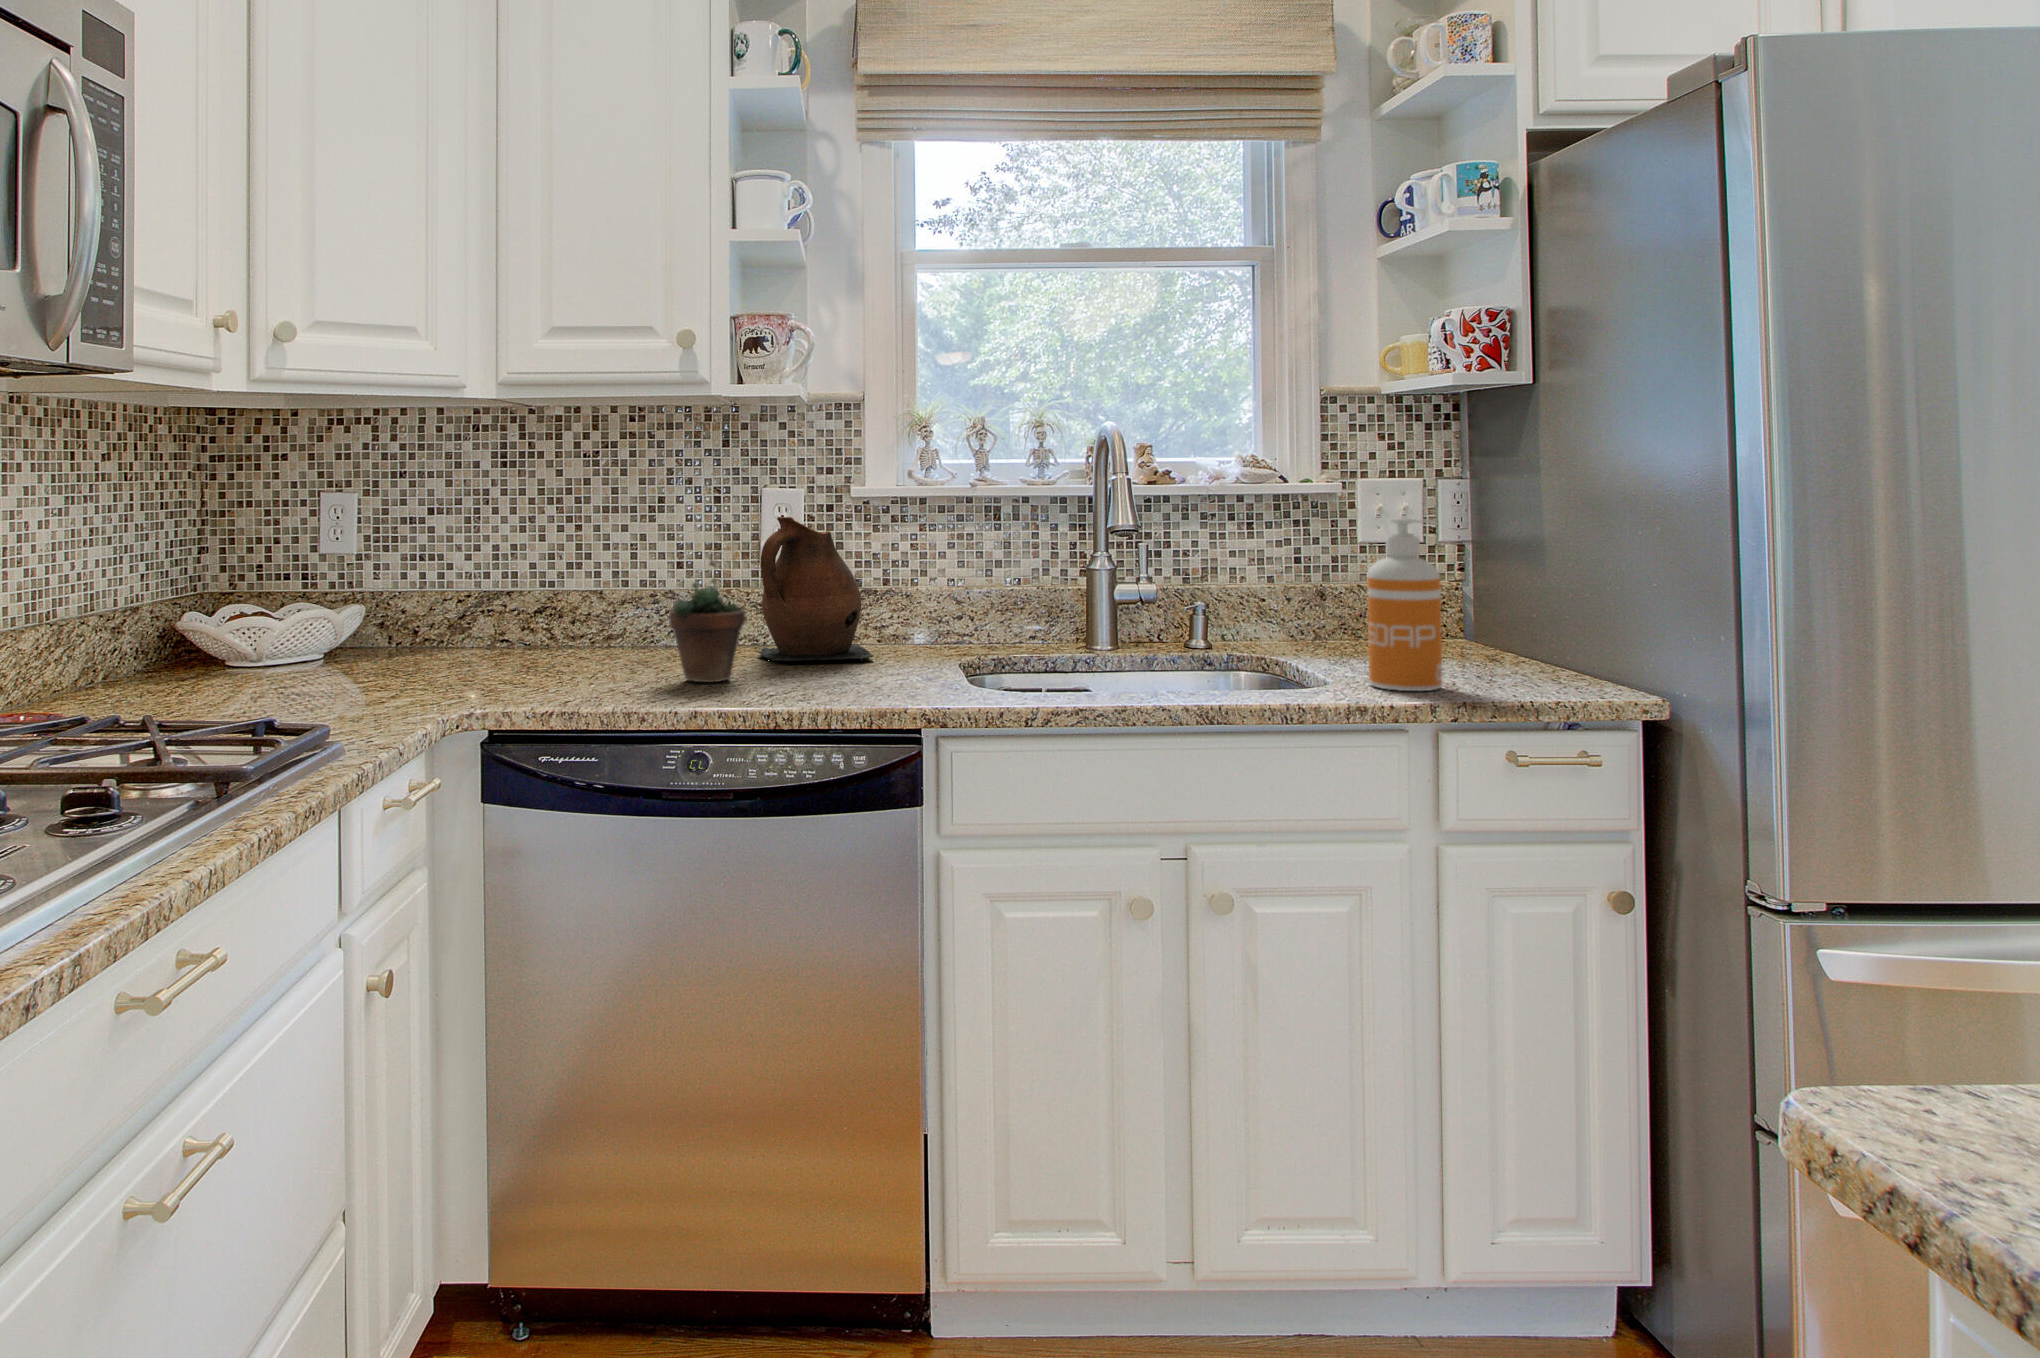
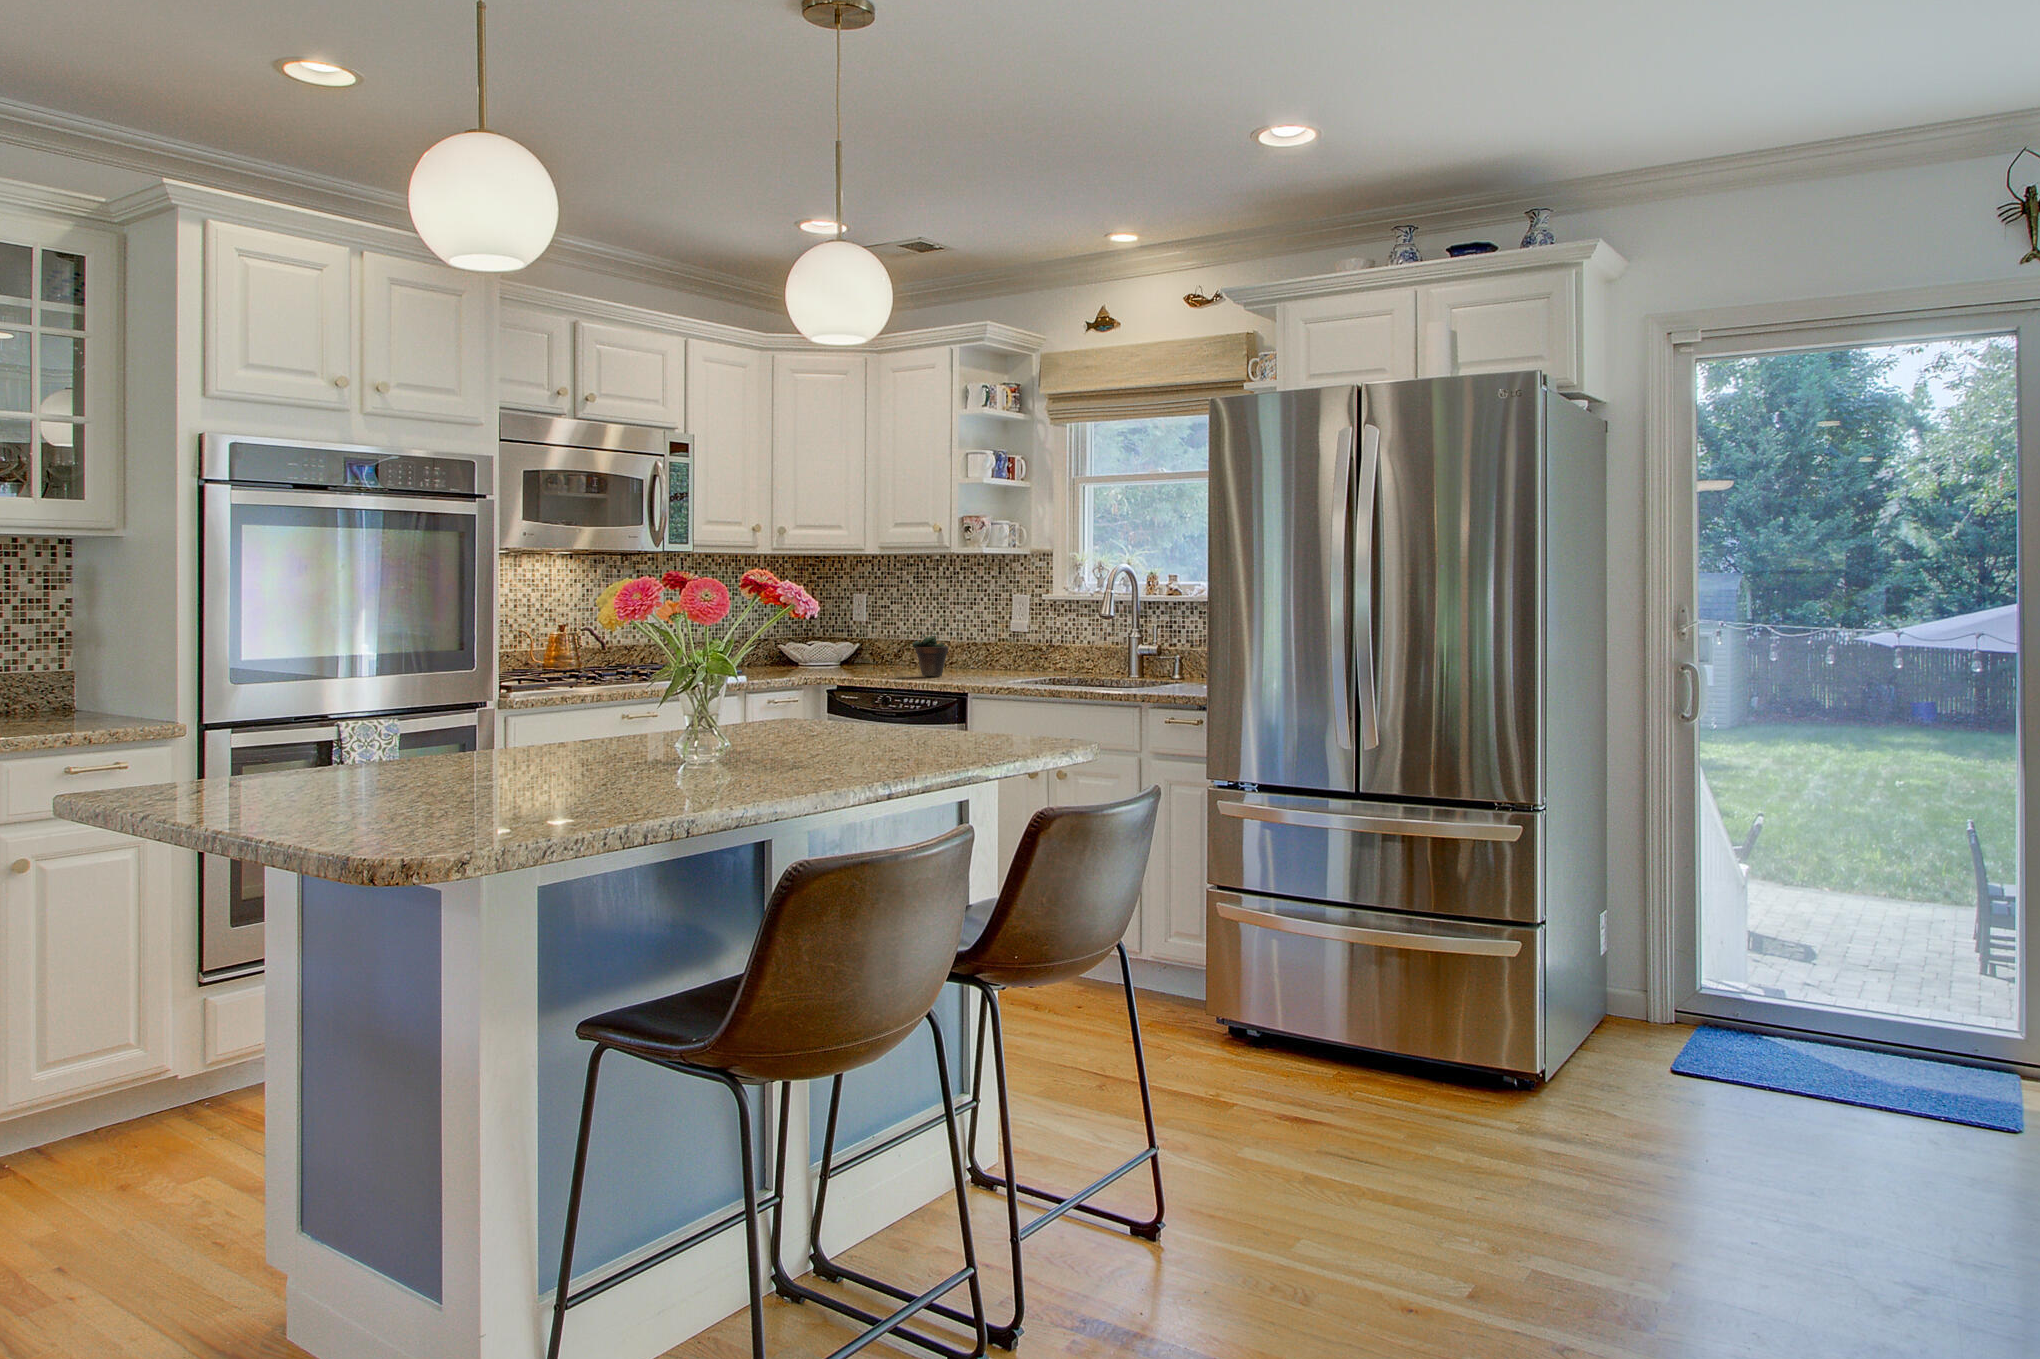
ceramic pitcher: present [758,517,873,661] -> none [982,608,1046,676]
soap dispenser: present [1367,518,1442,691] -> none [1140,612,1172,692]

